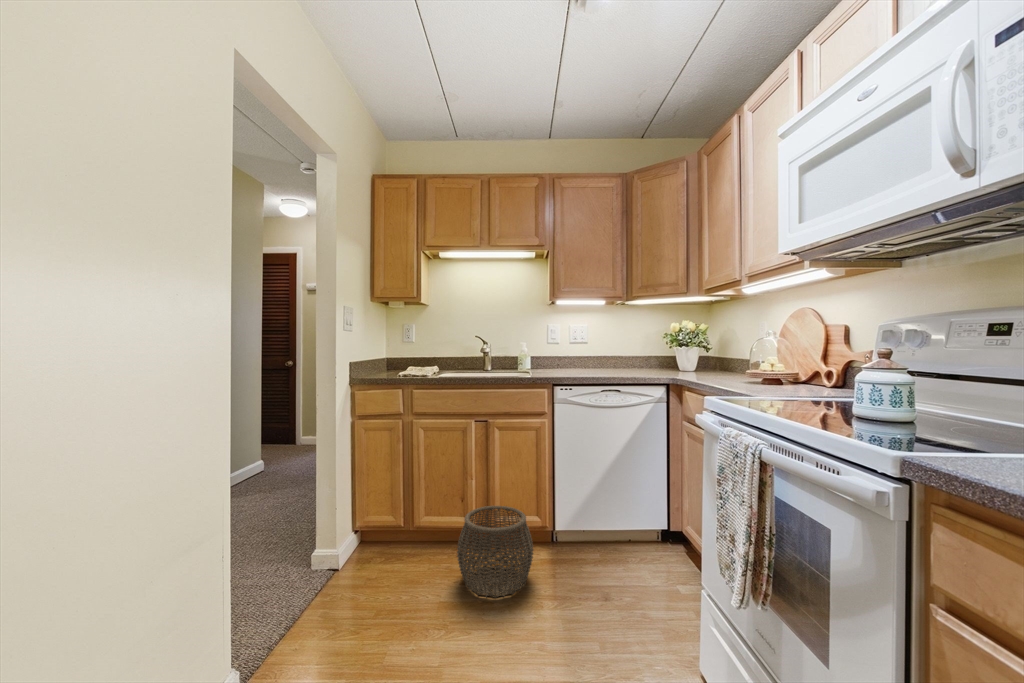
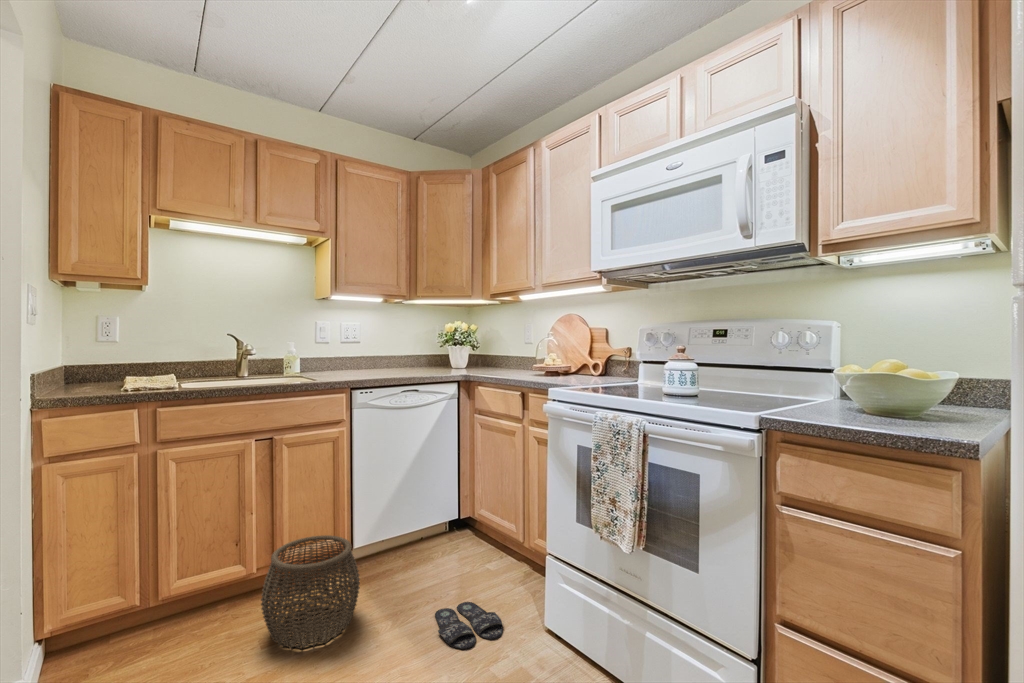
slippers: none [582,608,650,661] -> present [435,602,503,649]

